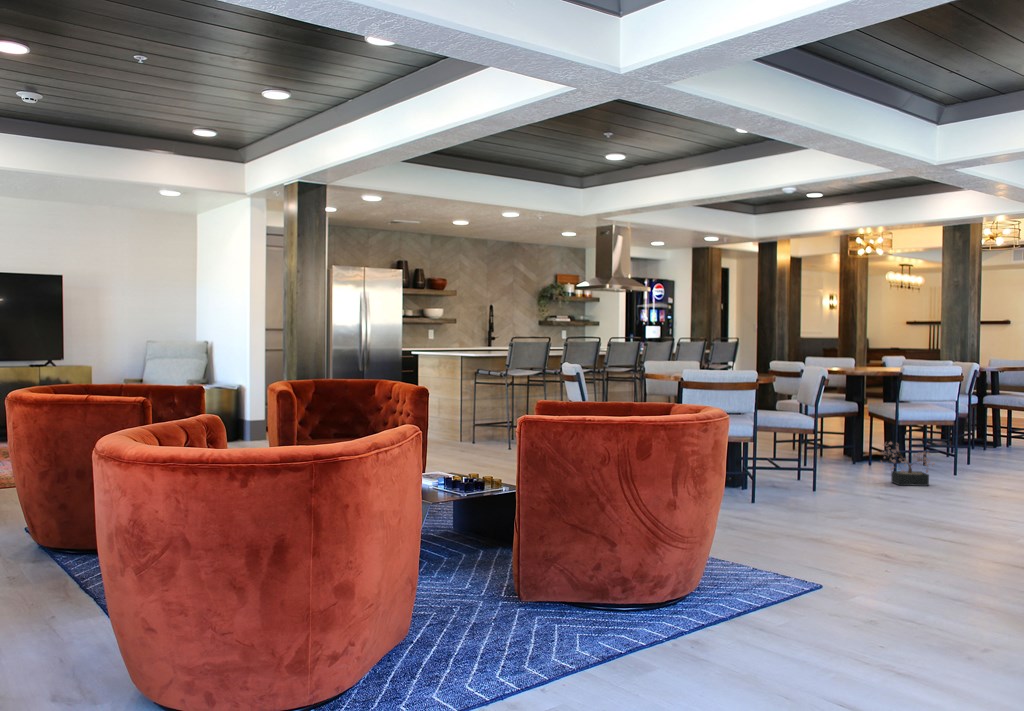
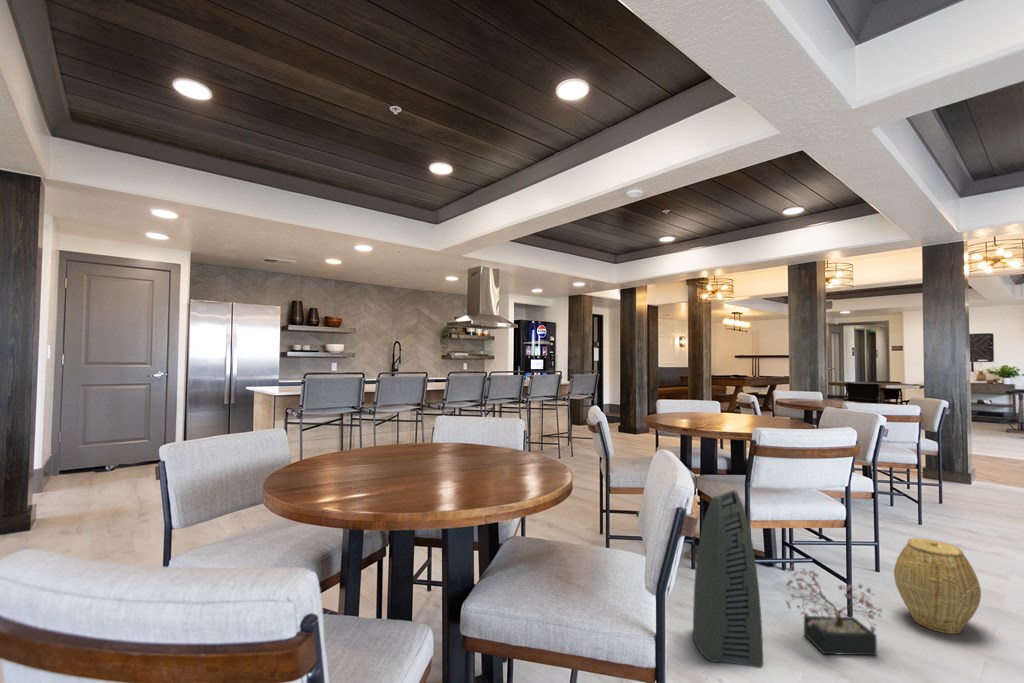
air purifier: none [826,397,864,488] -> present [693,490,763,668]
woven basket: none [953,431,998,482] -> present [894,538,981,634]

